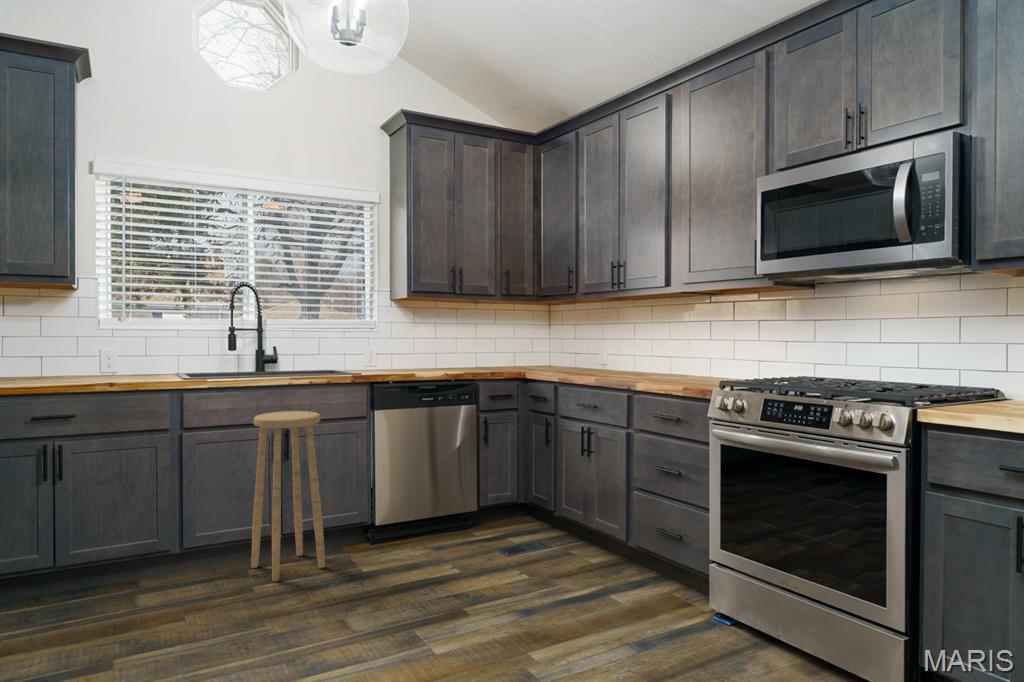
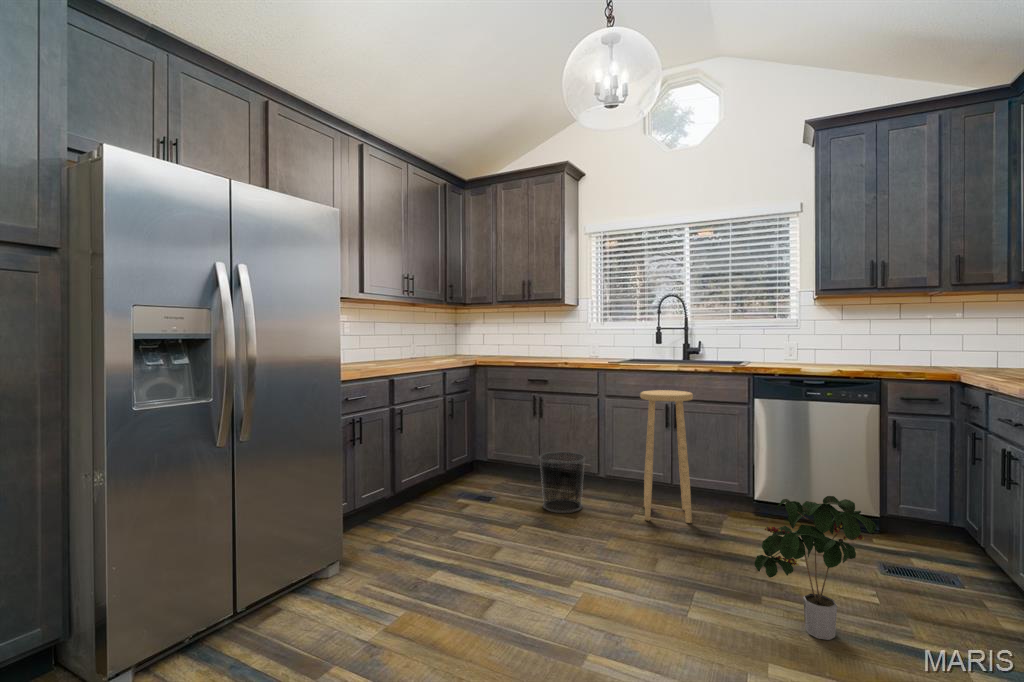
potted plant: none [491,493,553,622] -> present [755,496,876,640]
waste bin: none [99,520,181,619] -> present [539,452,585,513]

